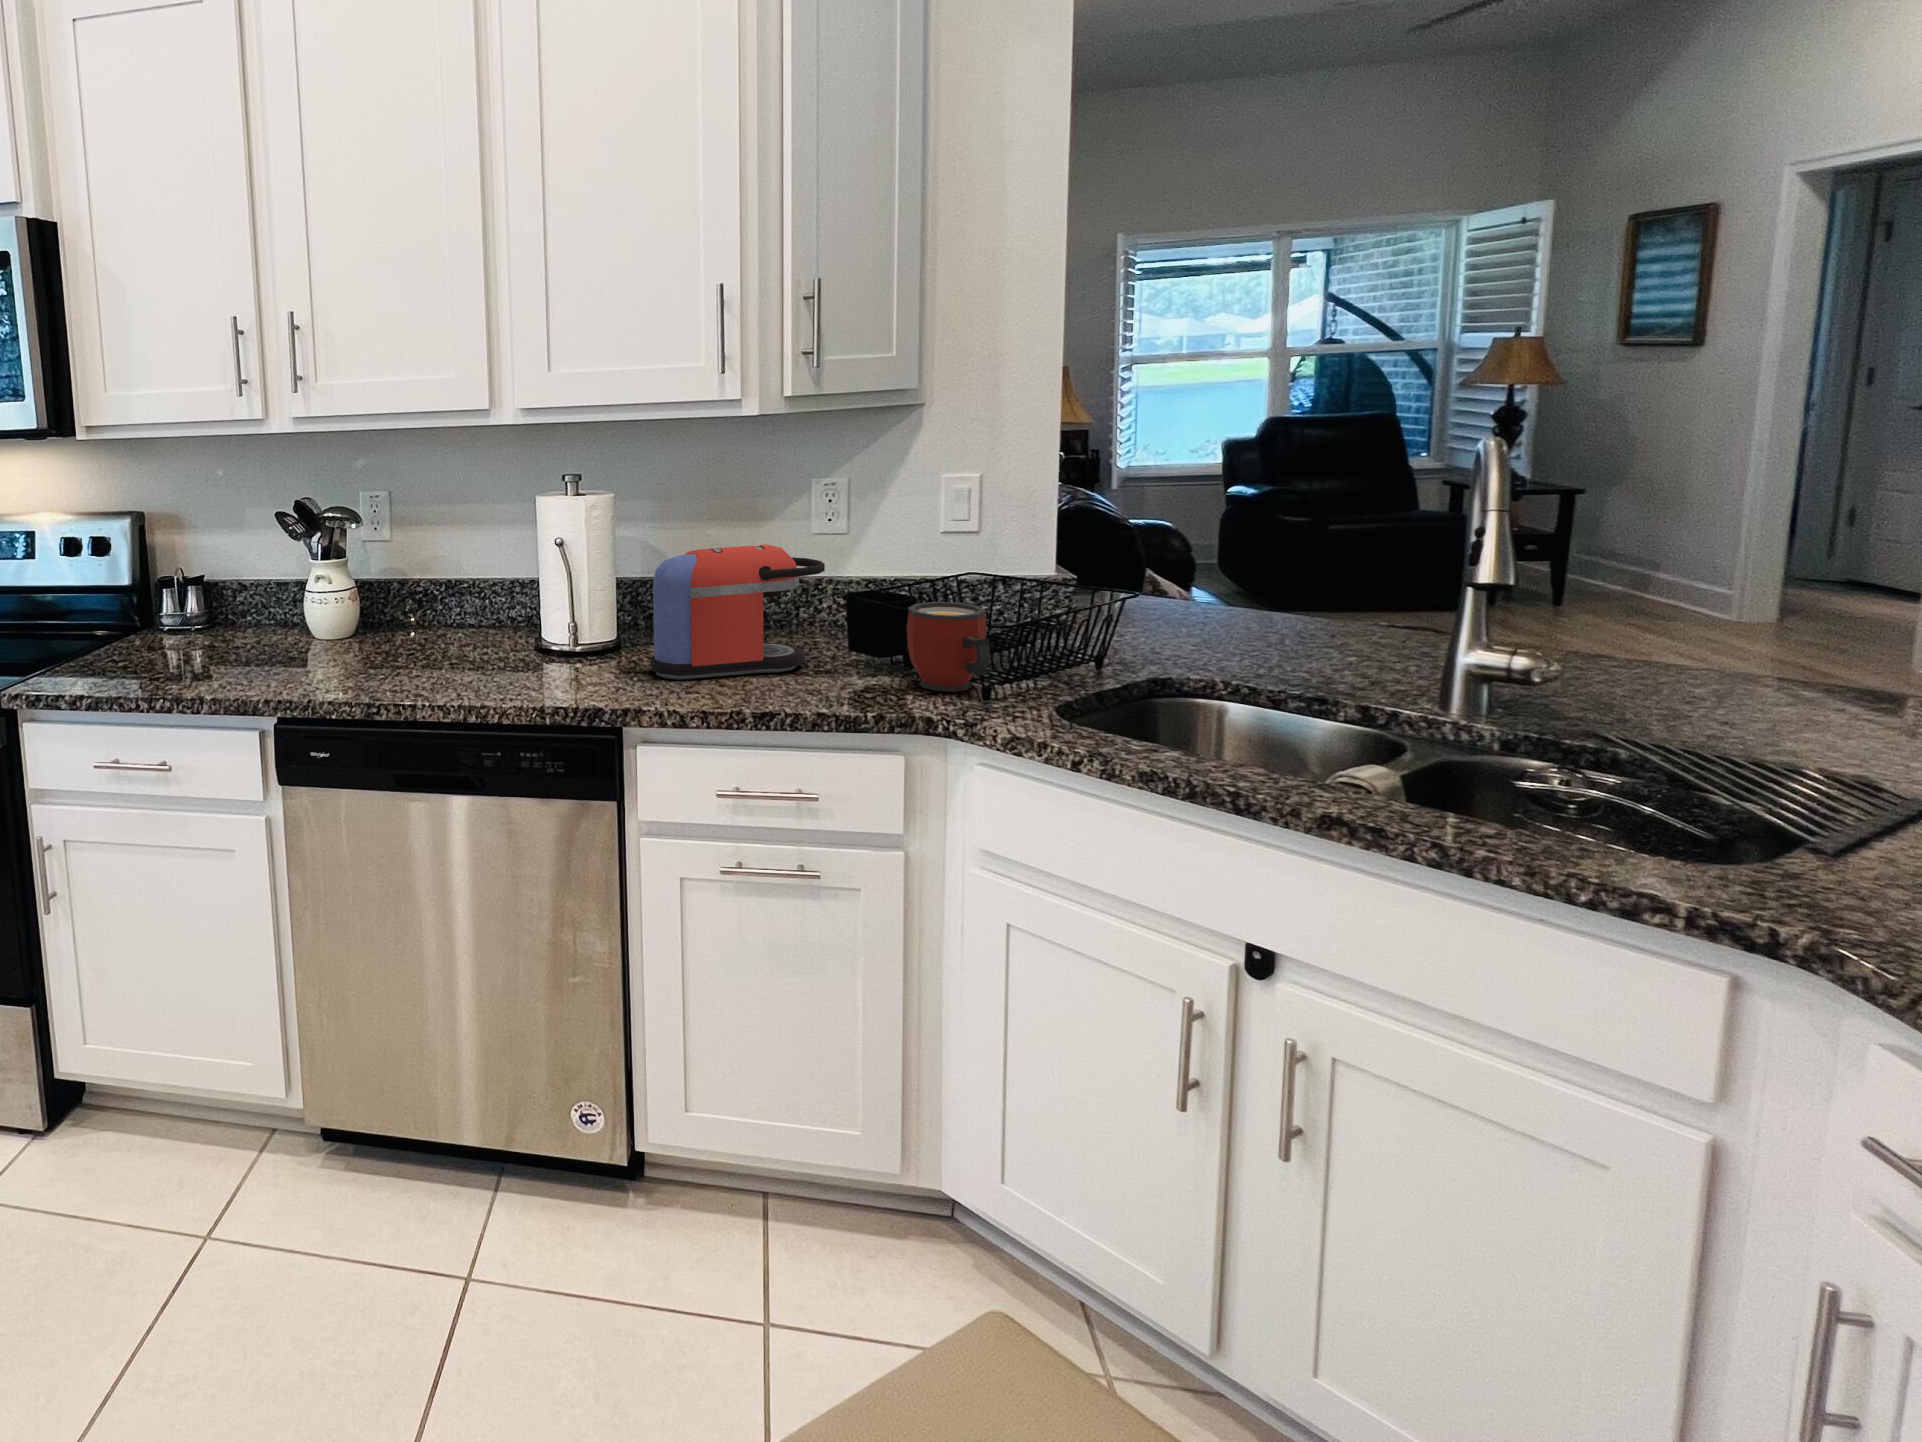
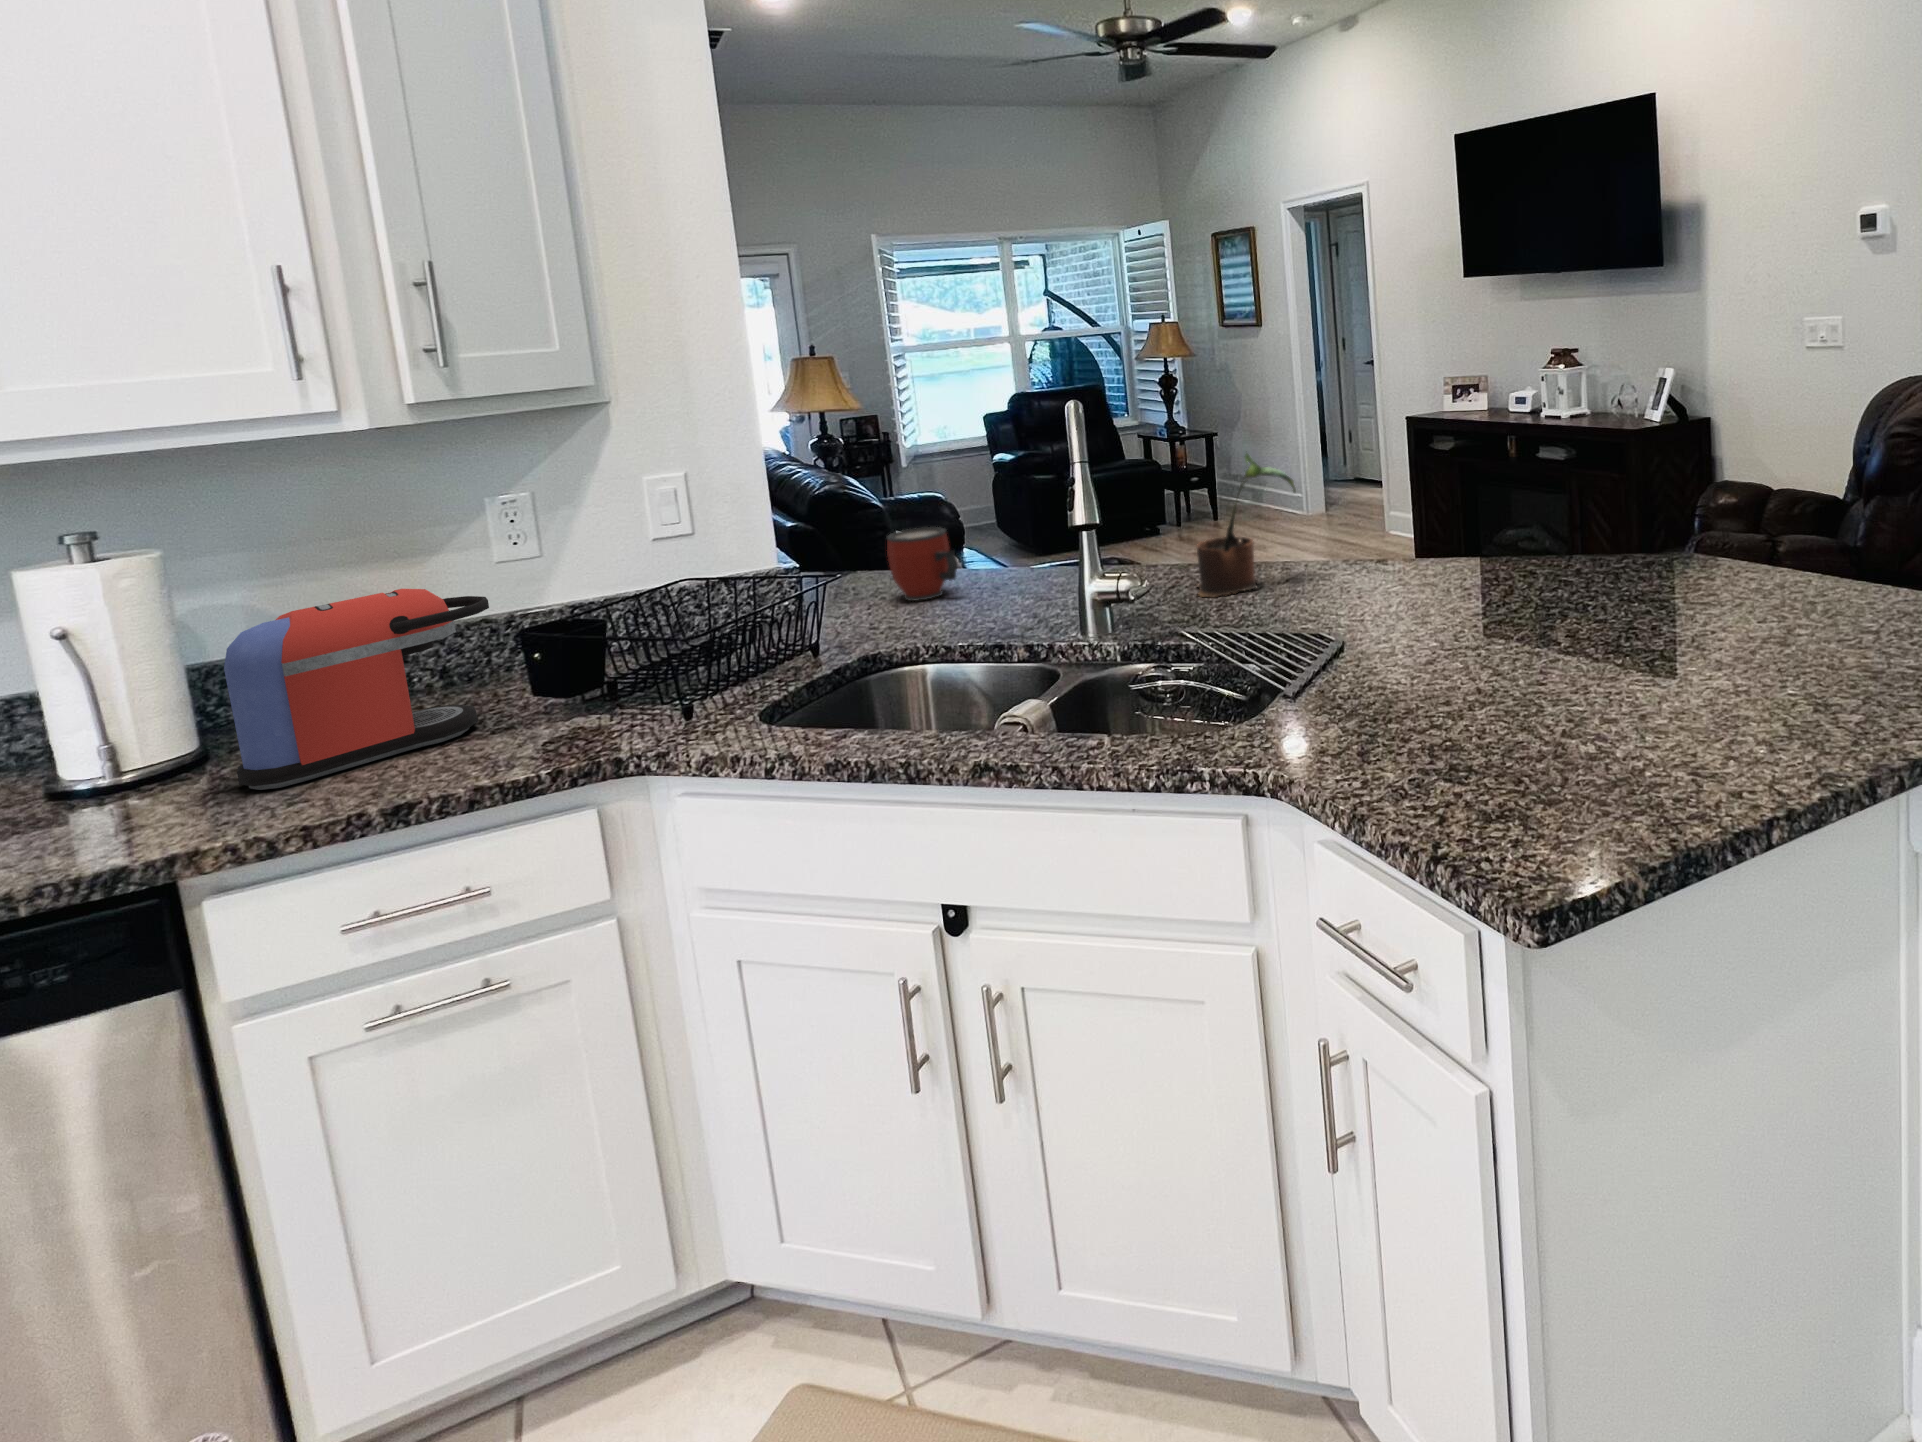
potted plant: none [1614,521,1834,705] -> present [1197,454,1296,597]
mug: present [907,602,991,692] -> present [887,527,958,601]

